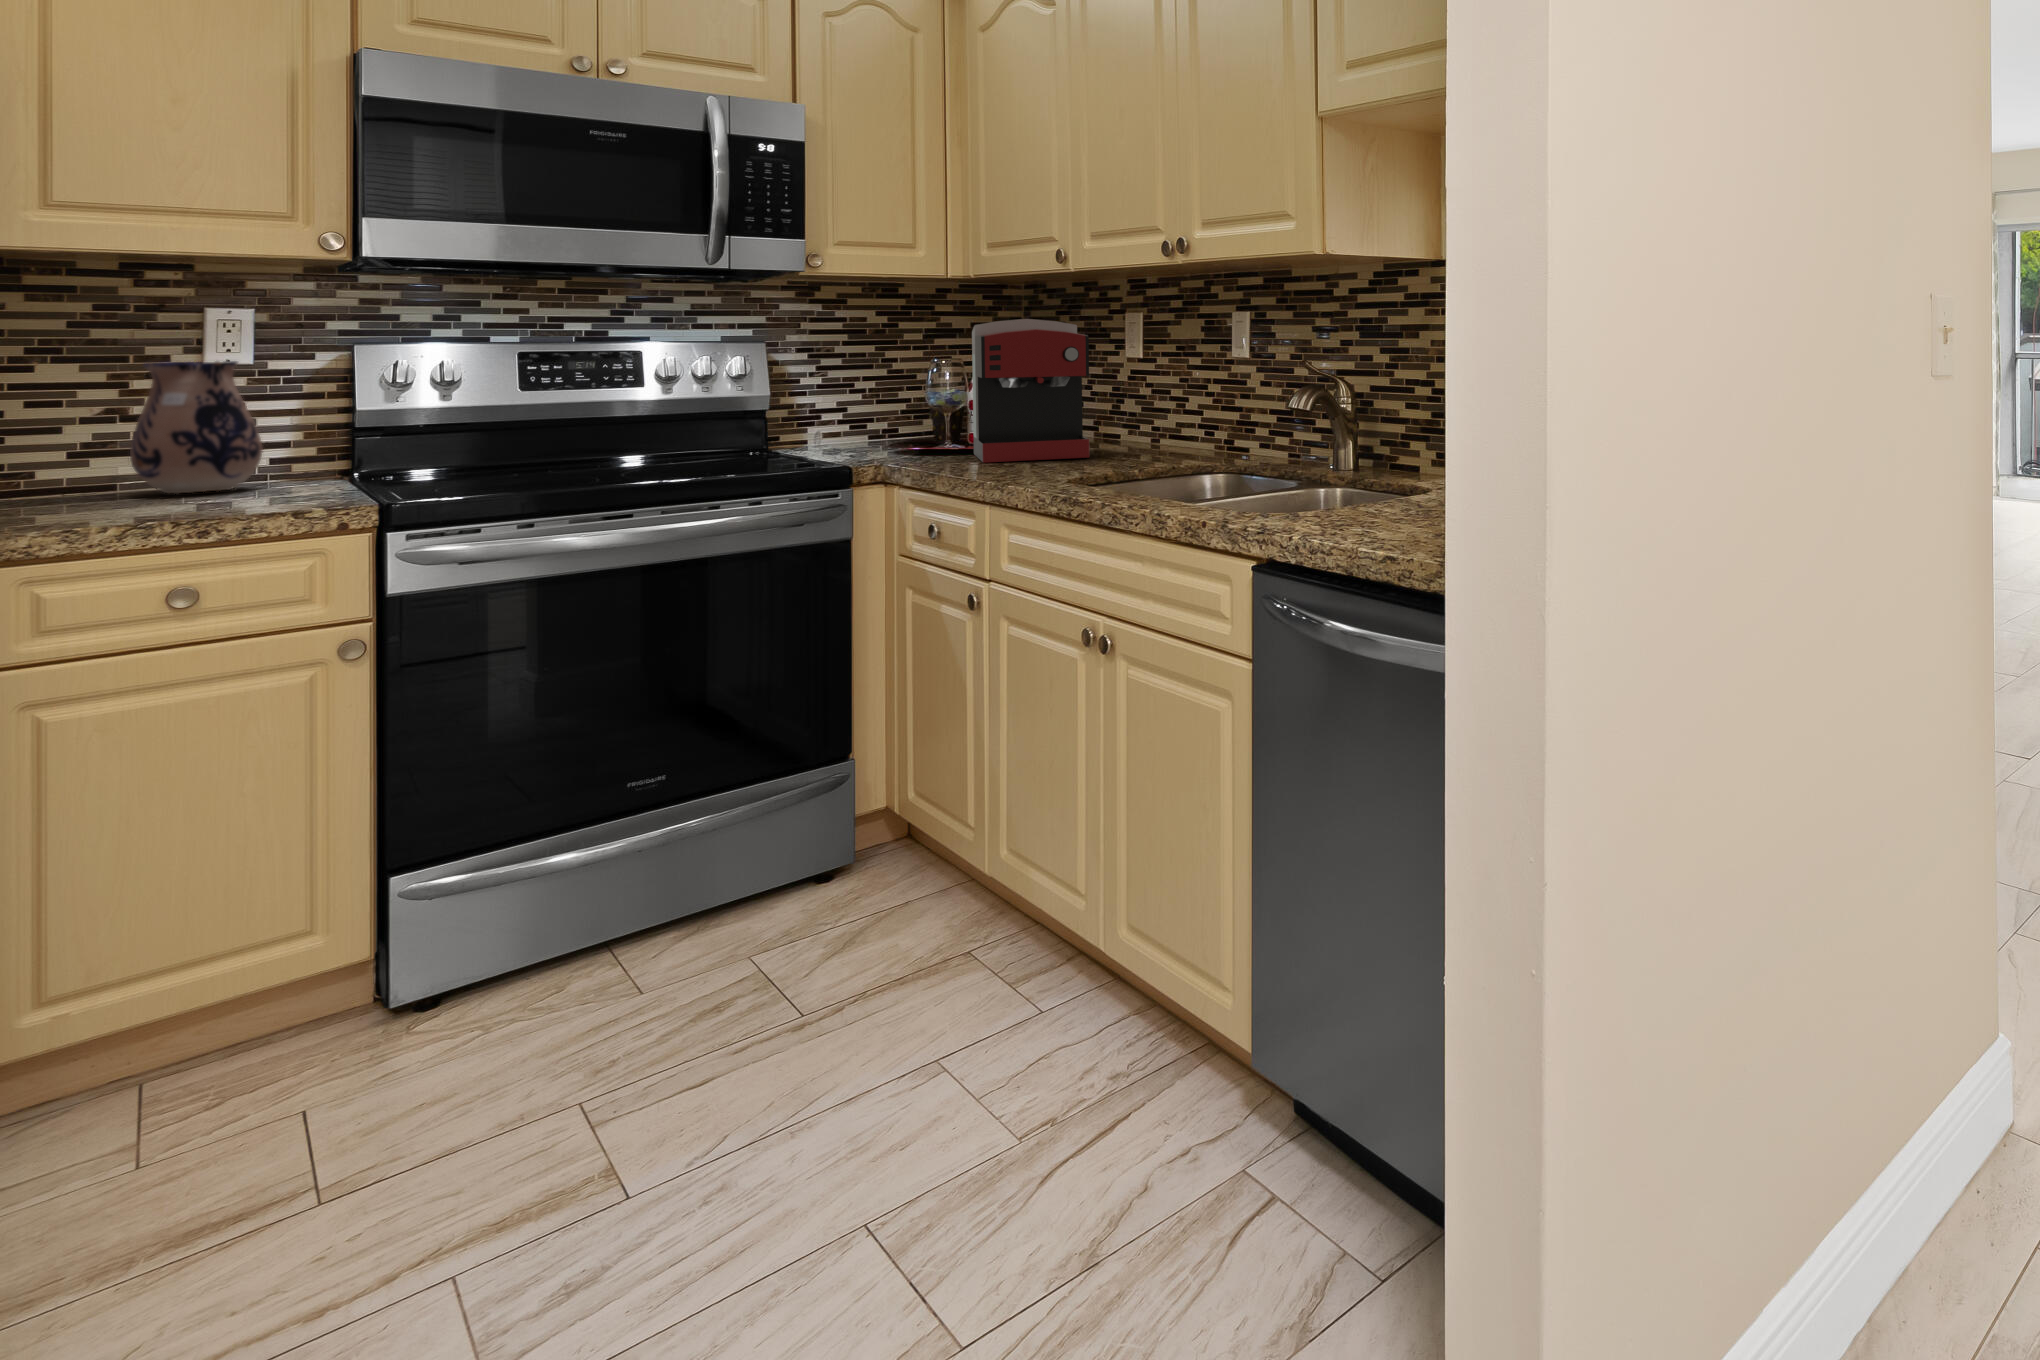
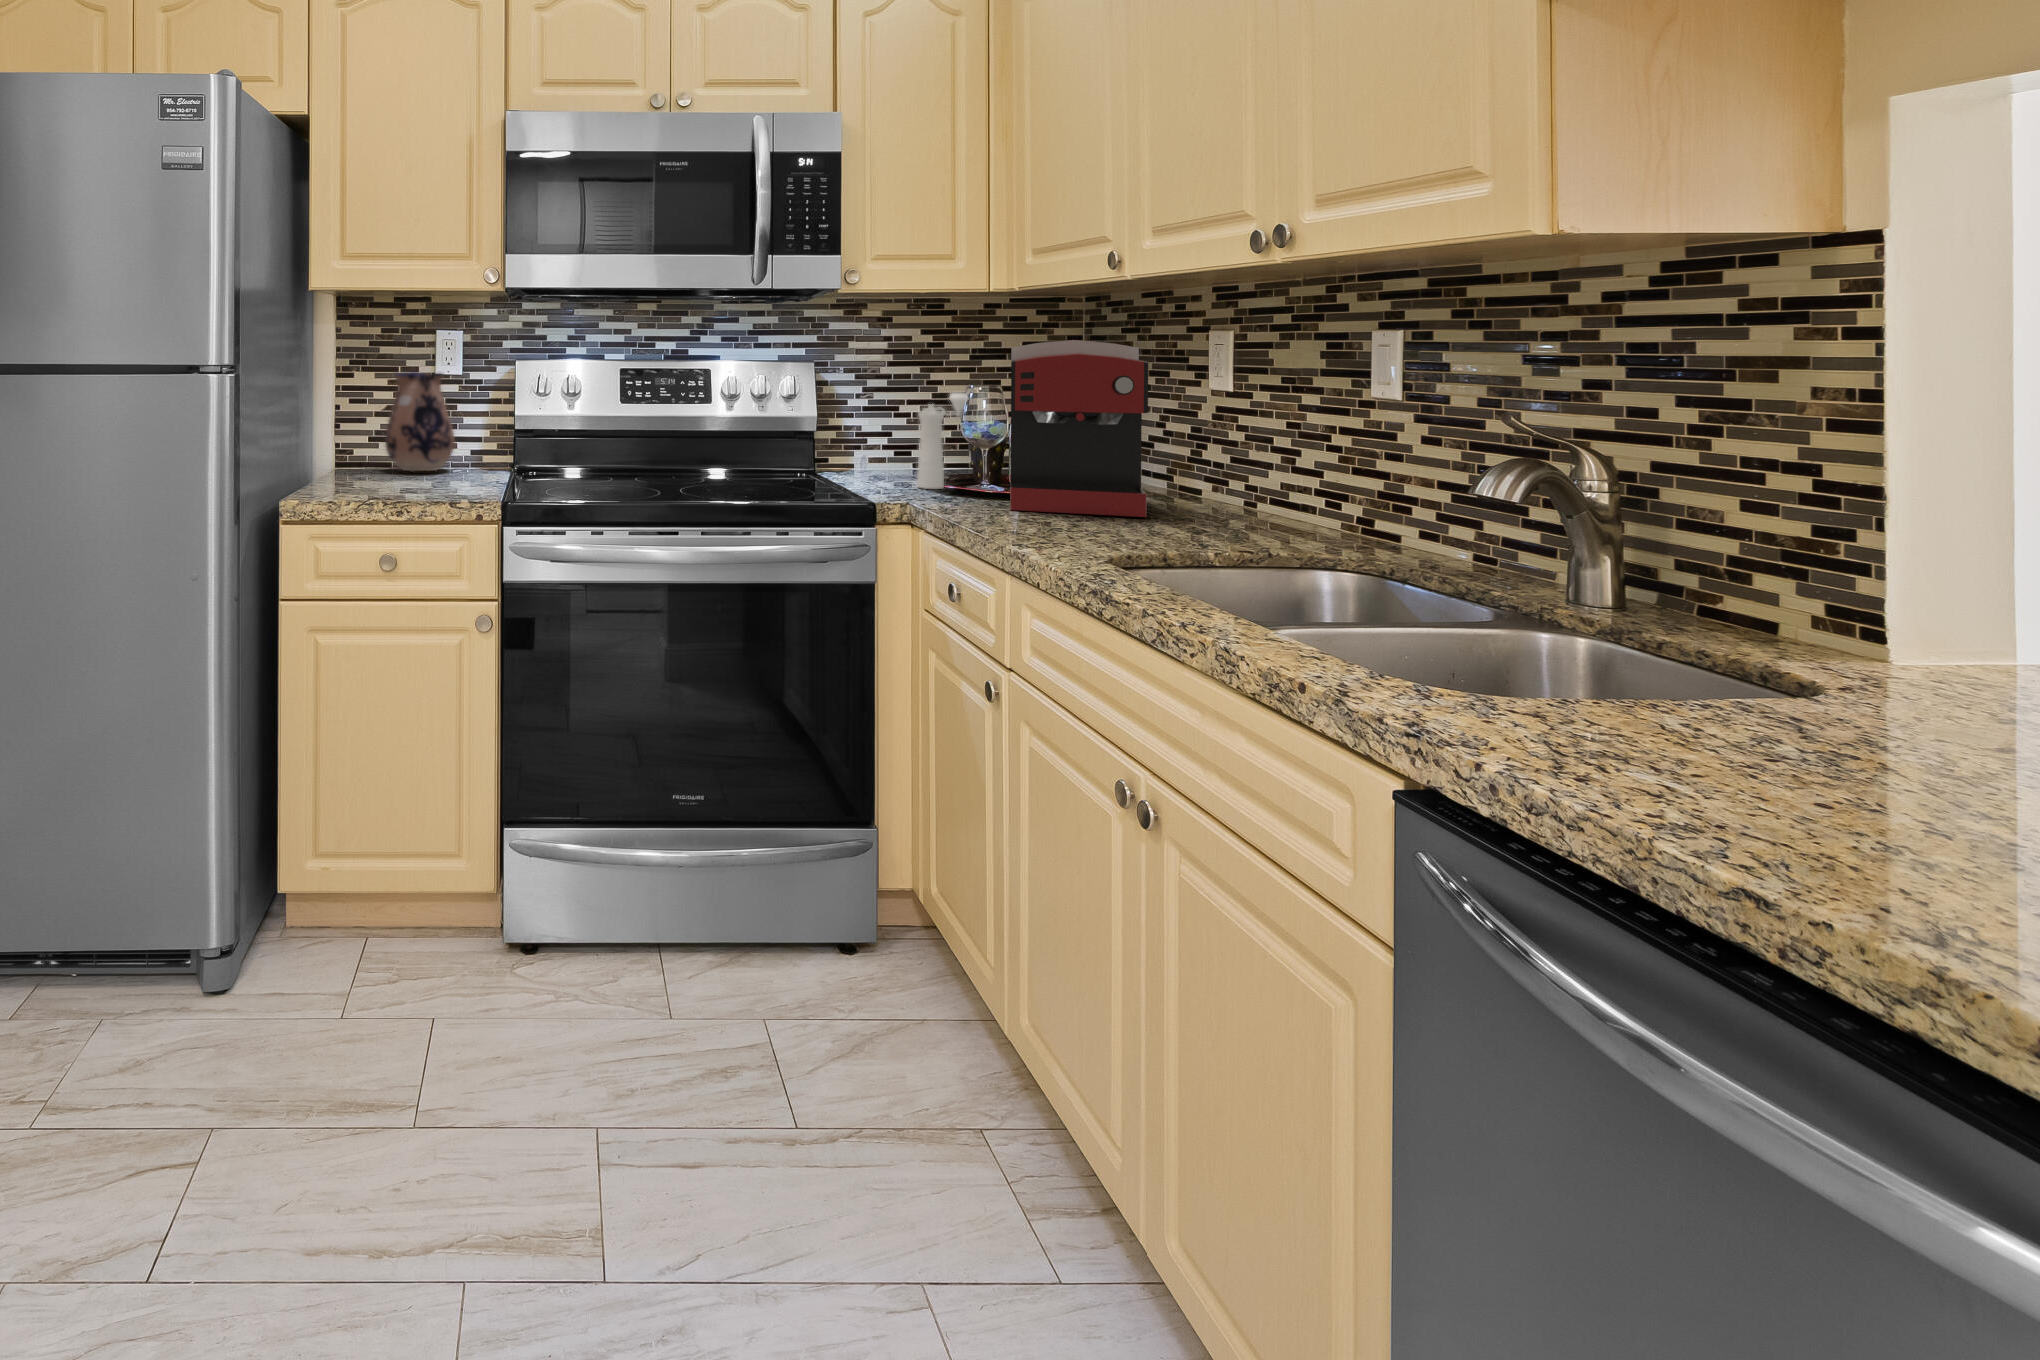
pepper mill: none [885,367,931,456] -> present [917,393,968,489]

